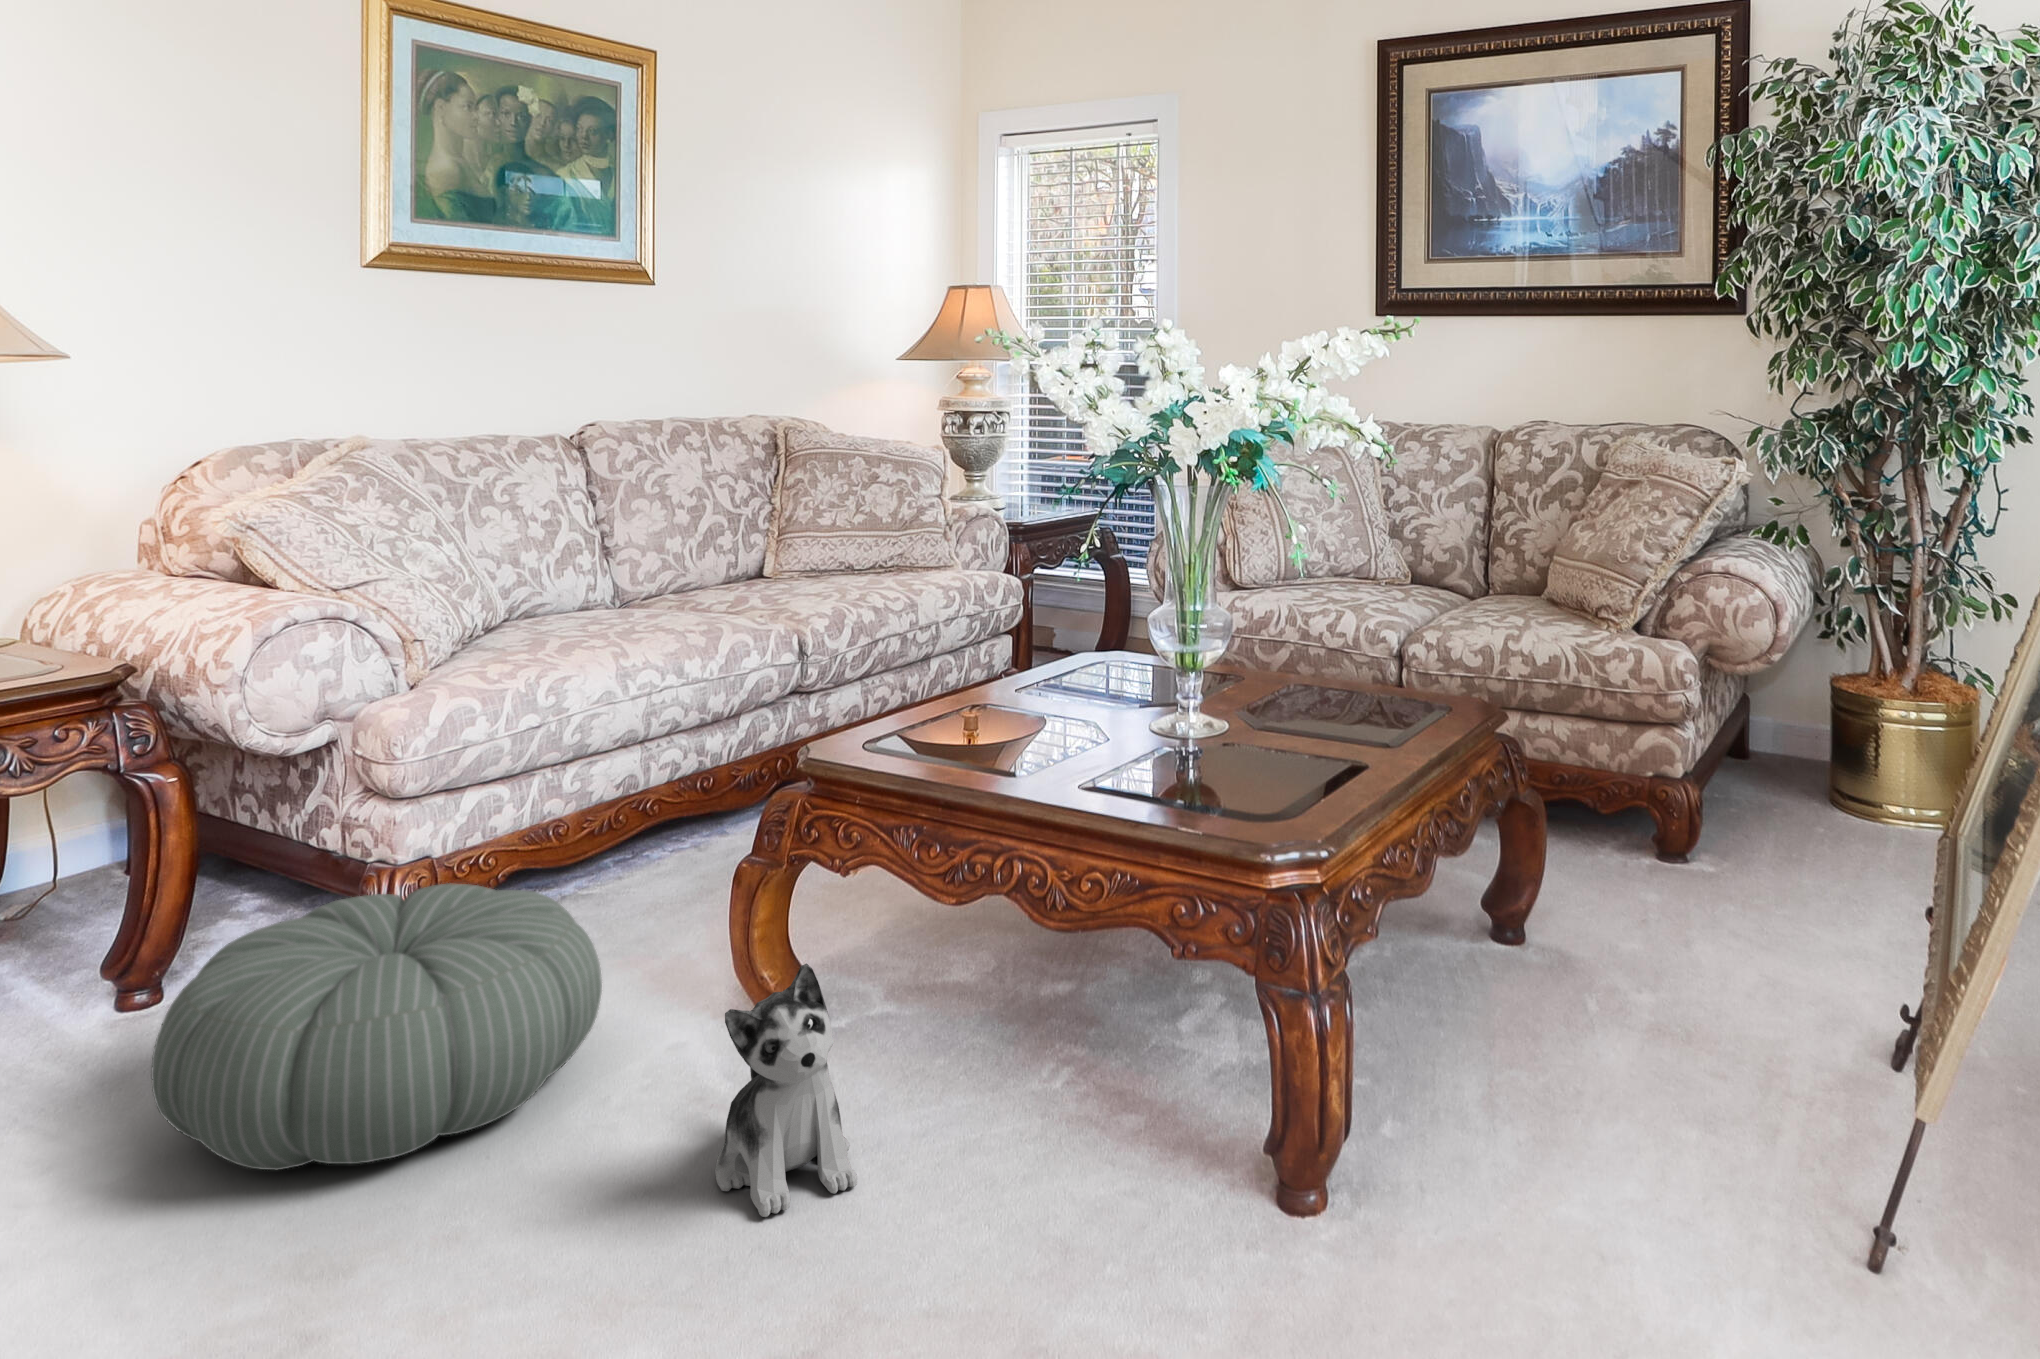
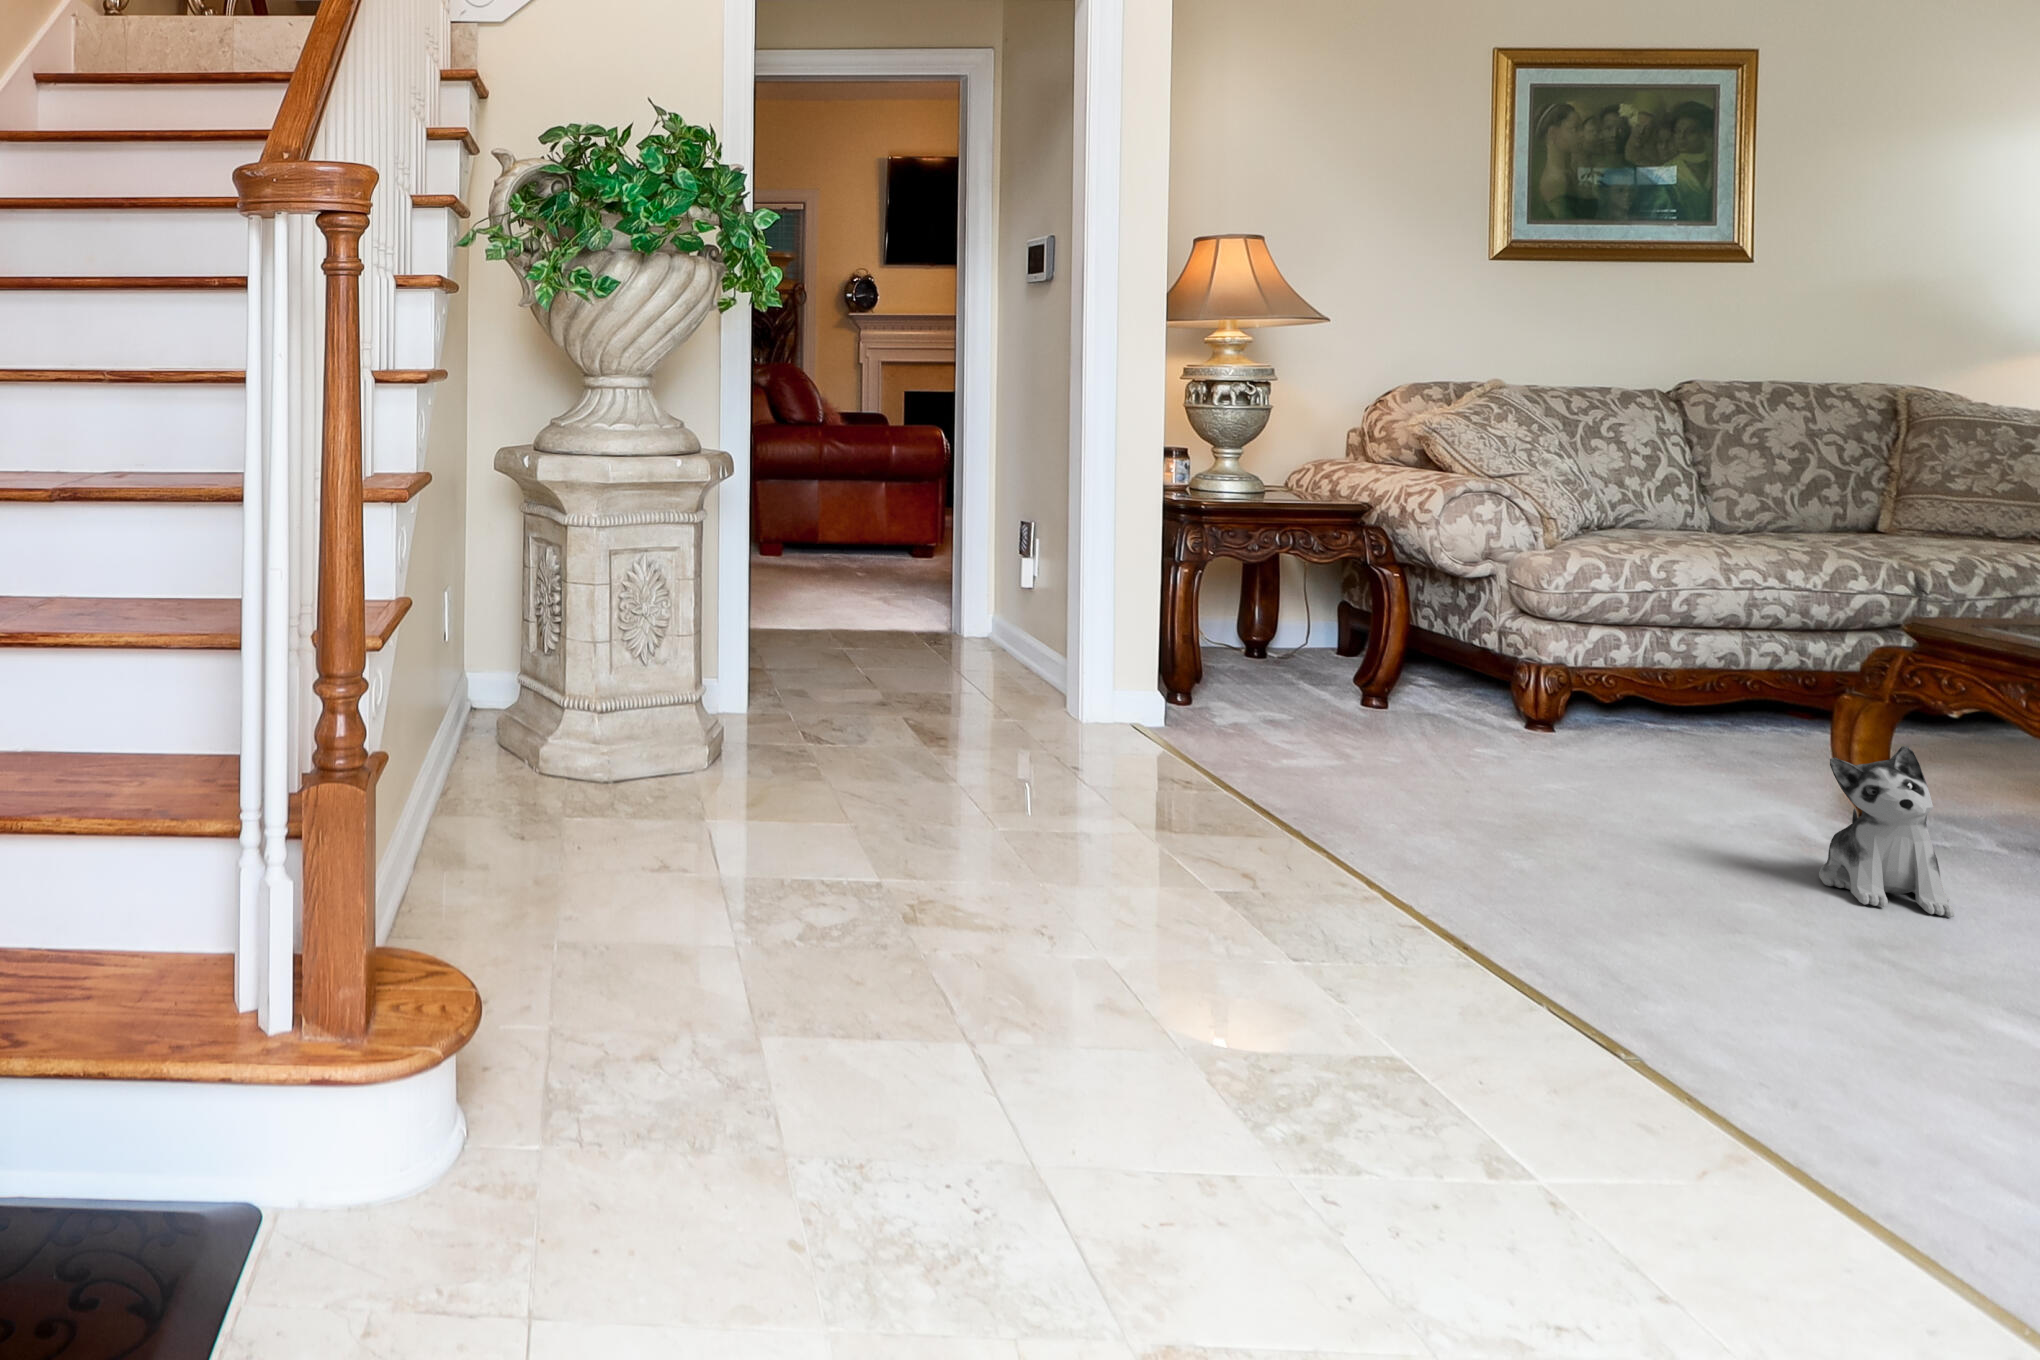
pouf: present [151,883,602,1170] -> none [1411,660,1716,808]

